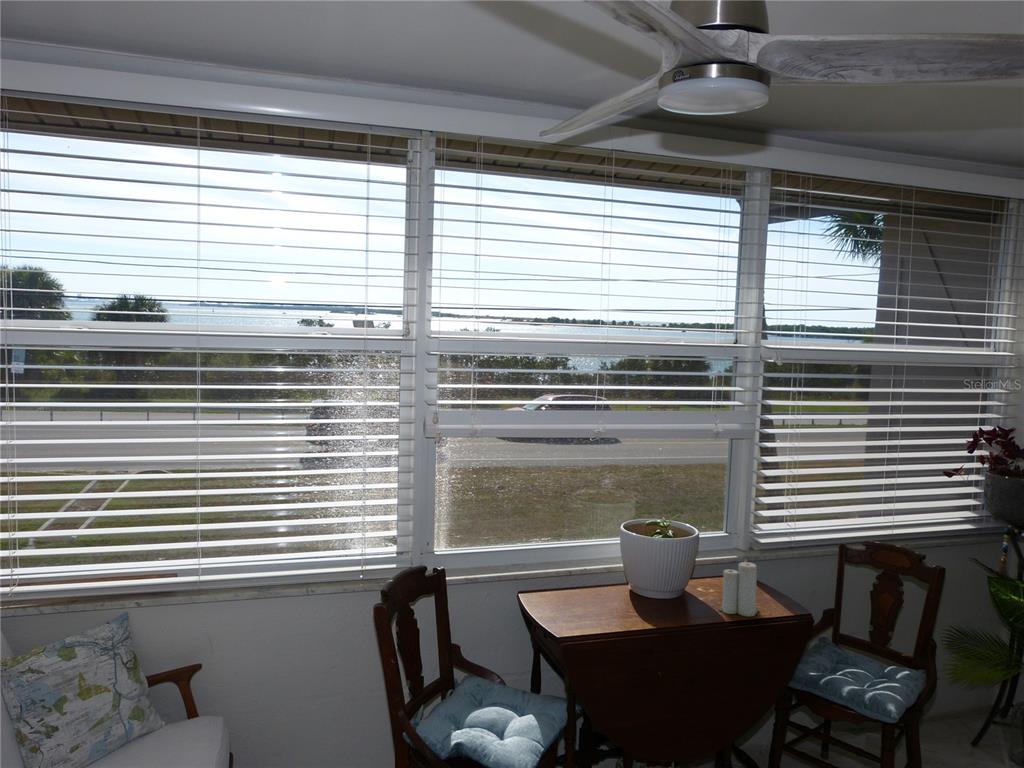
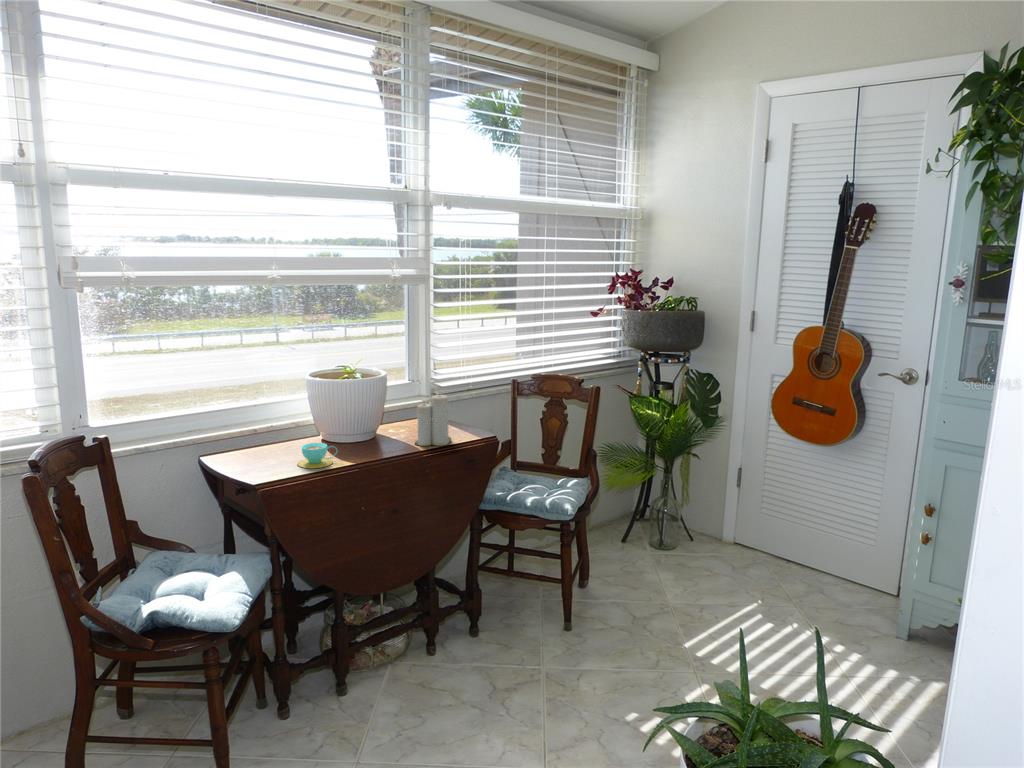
teacup: none [600,597,639,624] -> present [297,443,337,468]

